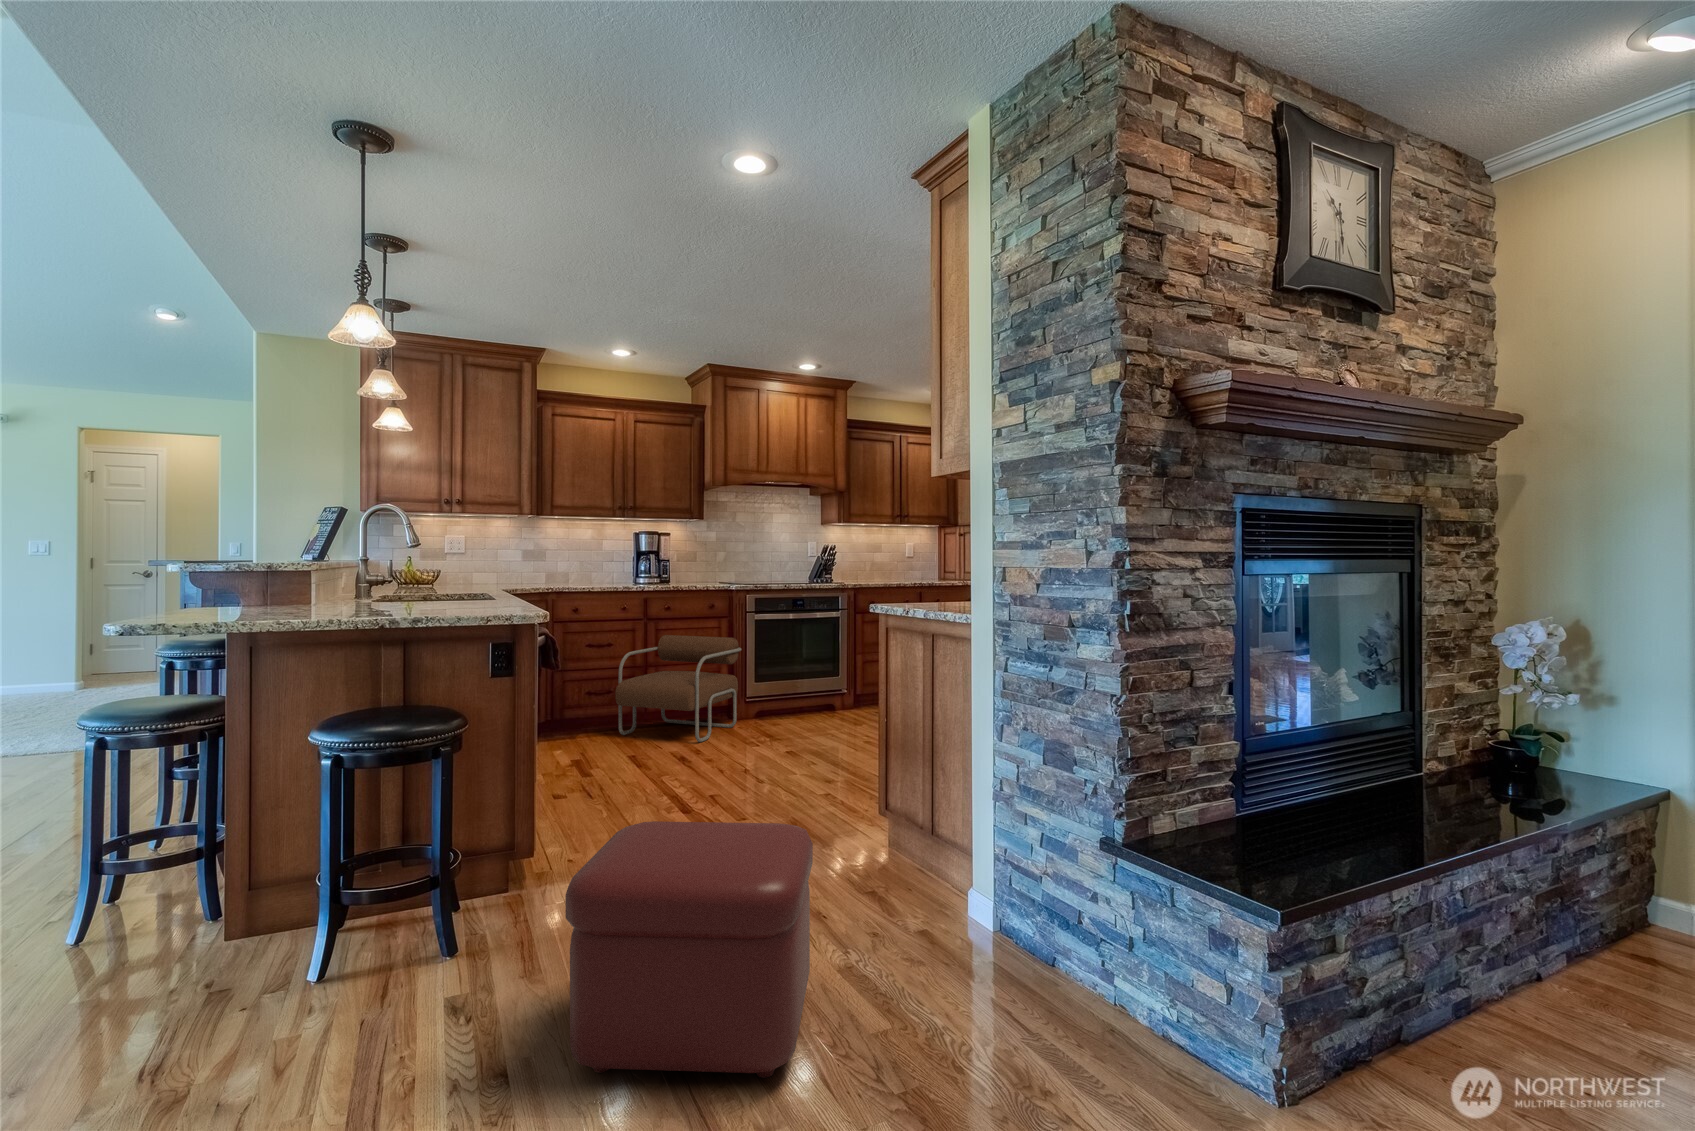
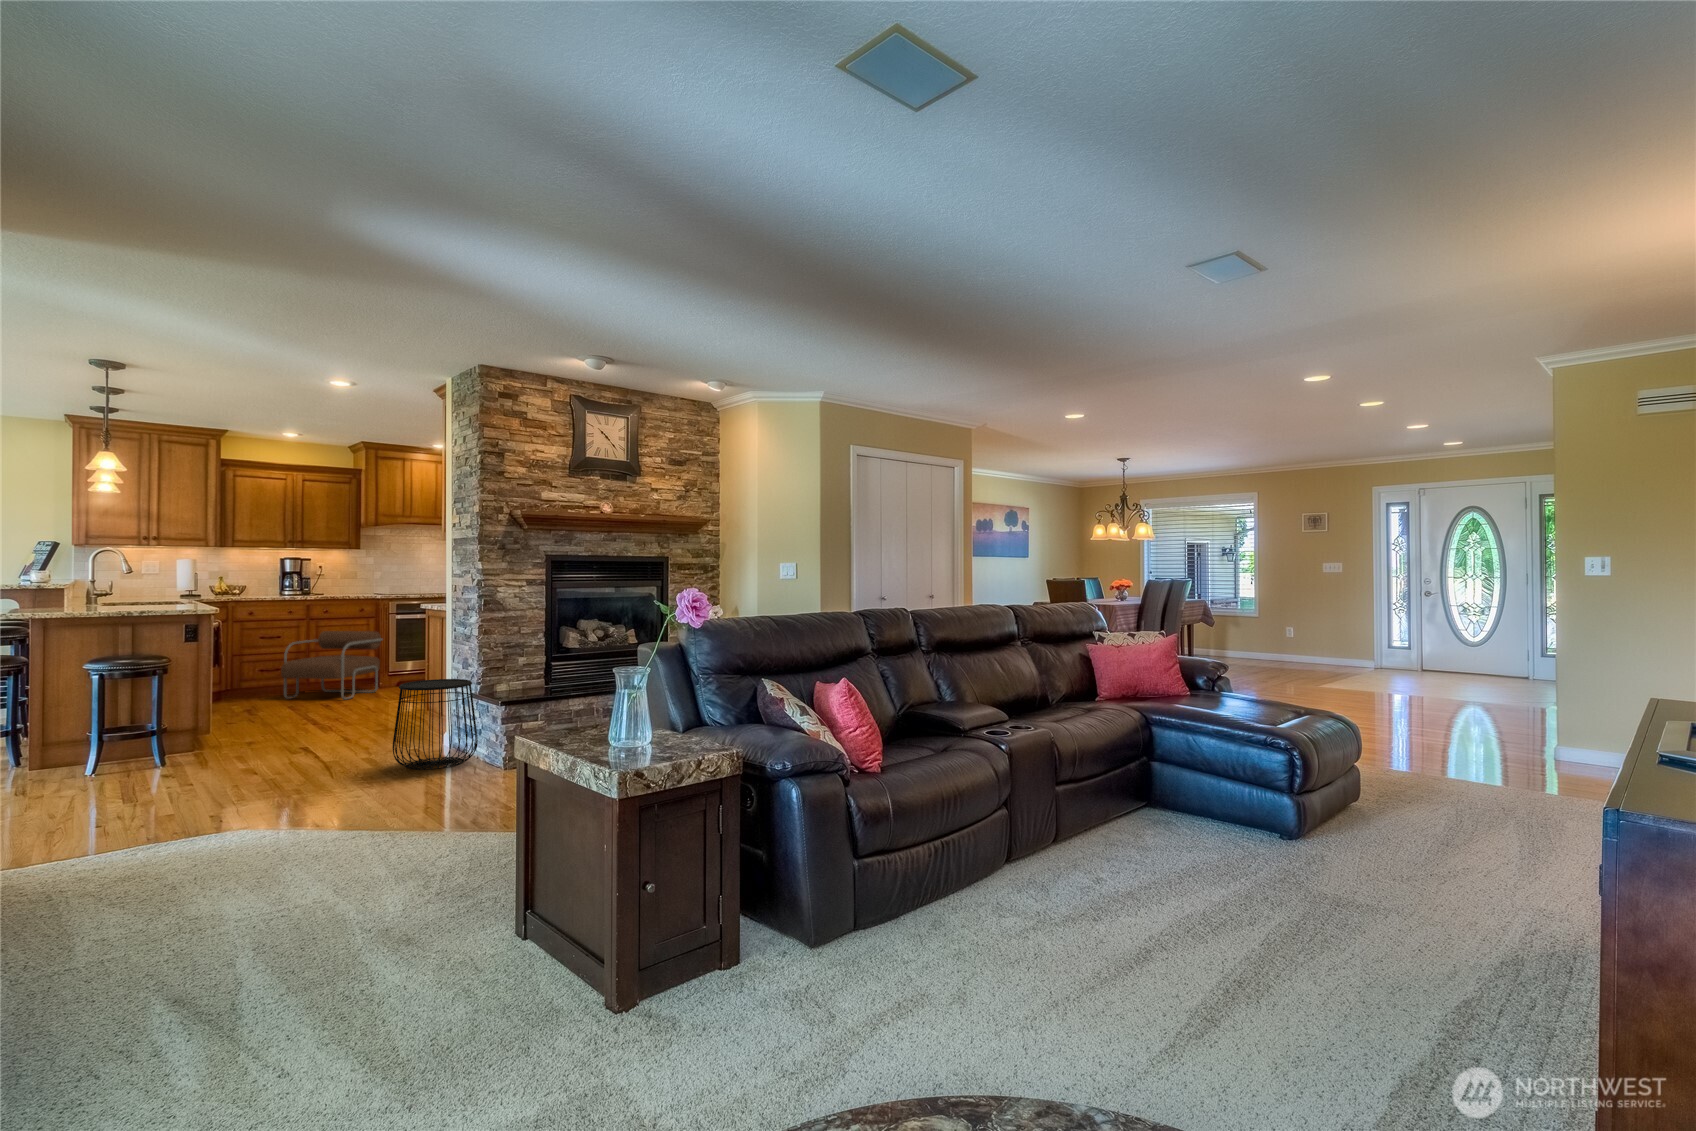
side table: none [929,792,1126,1056] -> present [393,679,478,770]
ottoman: present [565,821,813,1078] -> none [220,695,346,785]

